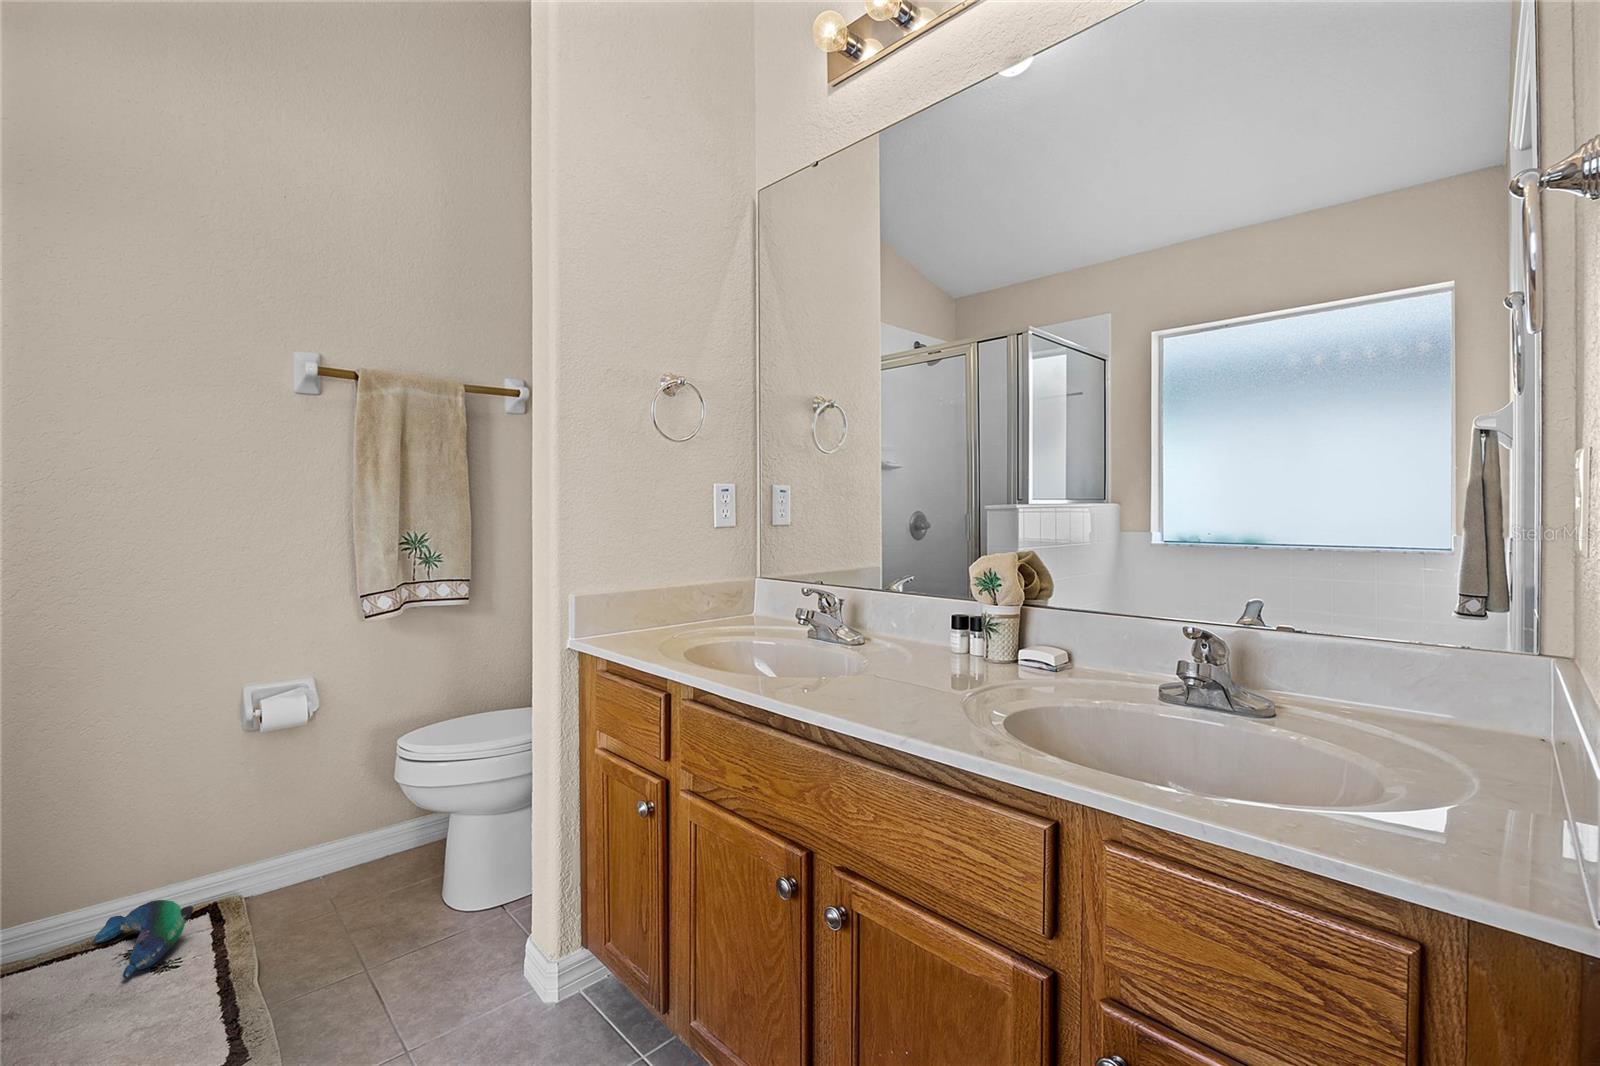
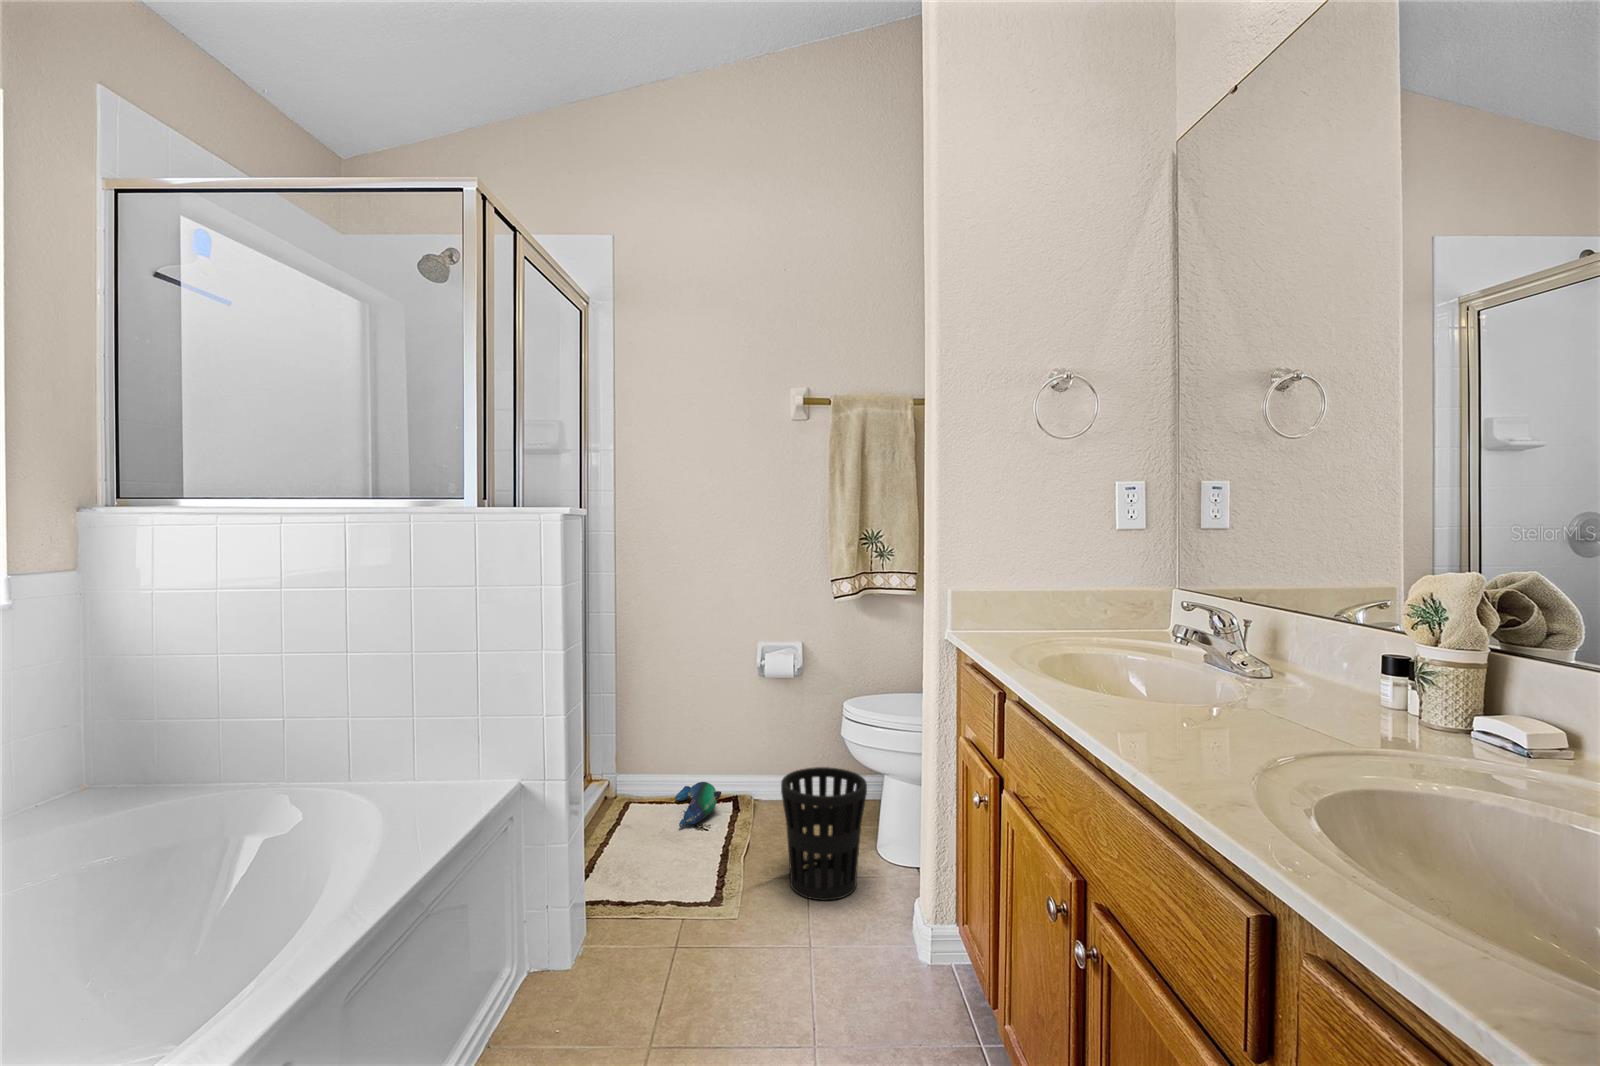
wastebasket: none [331,824,453,999] -> present [781,767,867,900]

